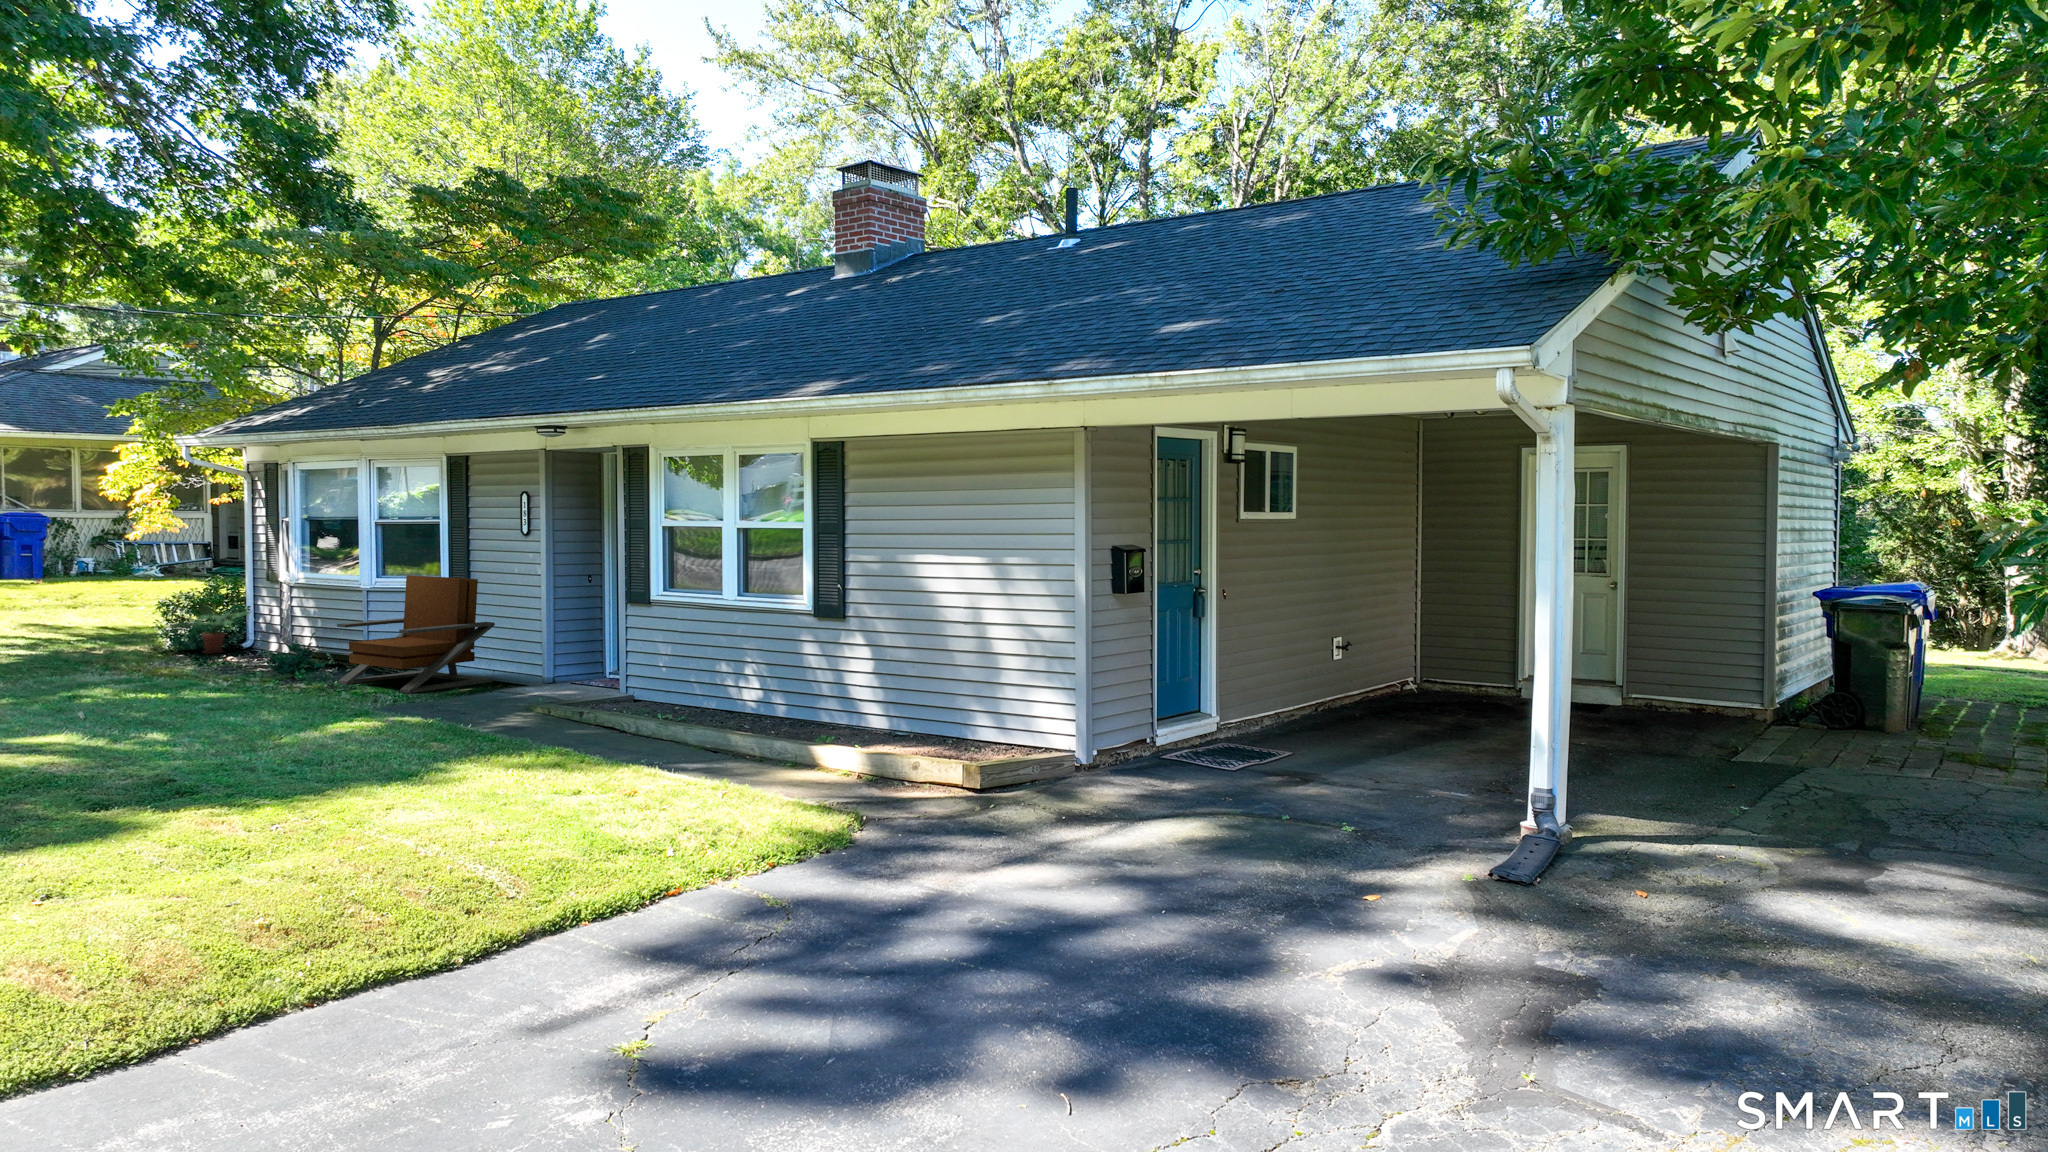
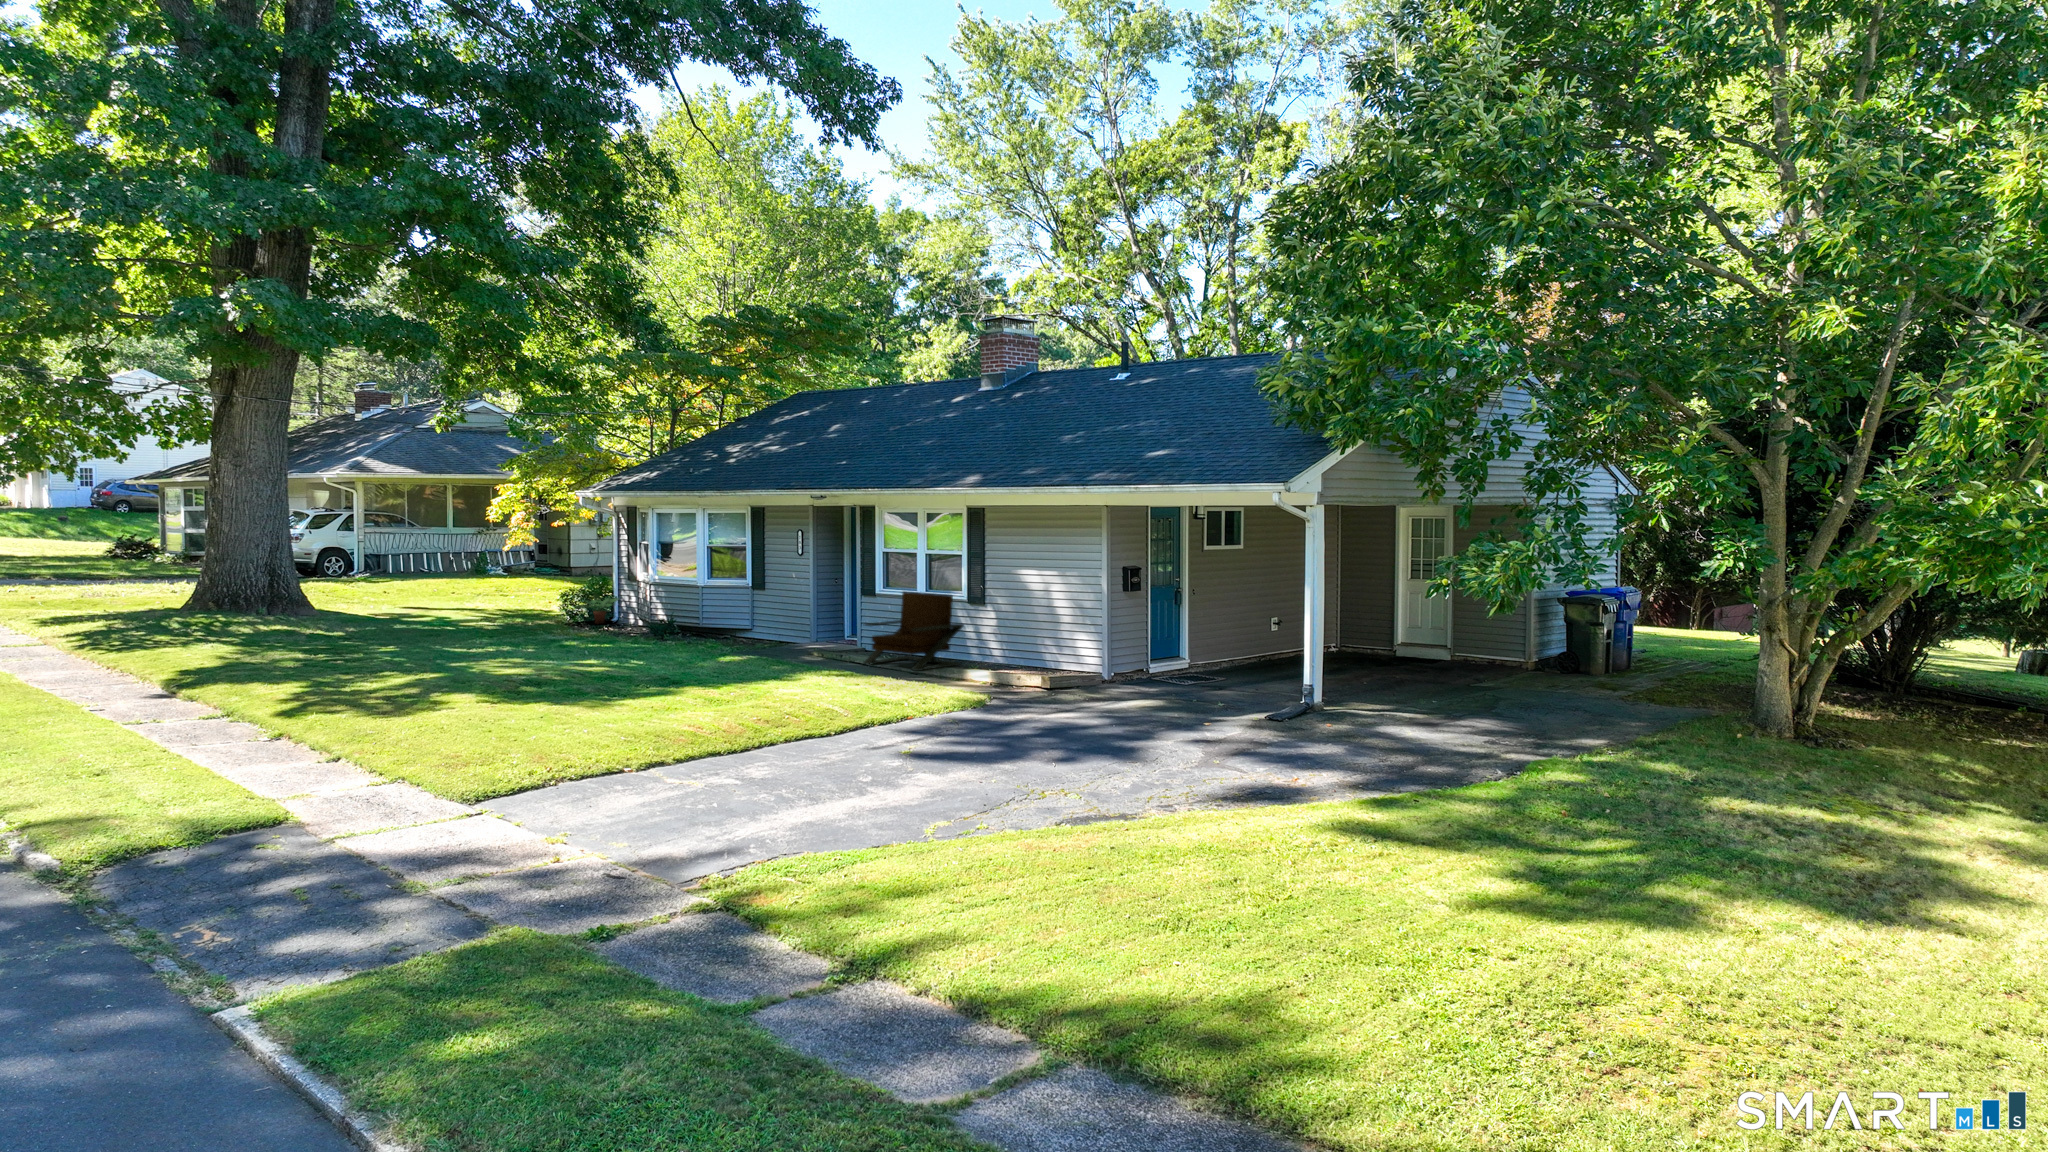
lounge chair: present [337,575,495,693] -> present [864,591,963,671]

